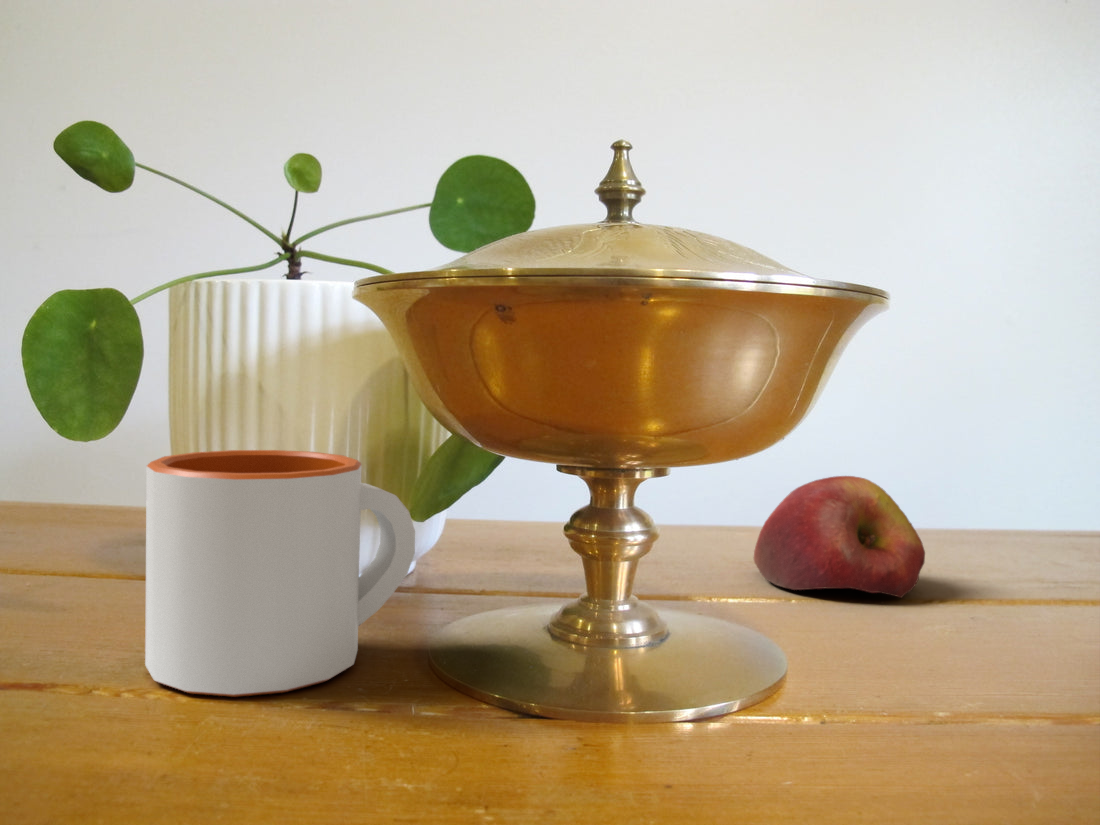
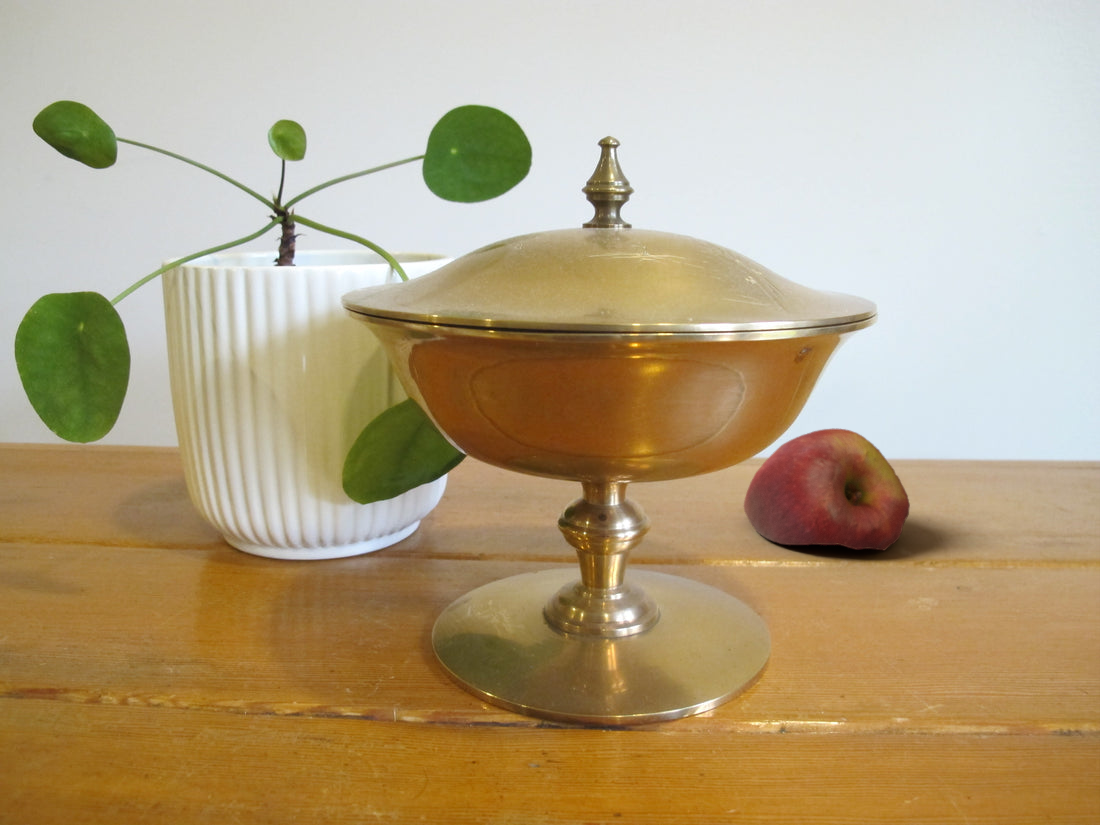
mug: present [145,450,415,697] -> none [148,453,413,710]

